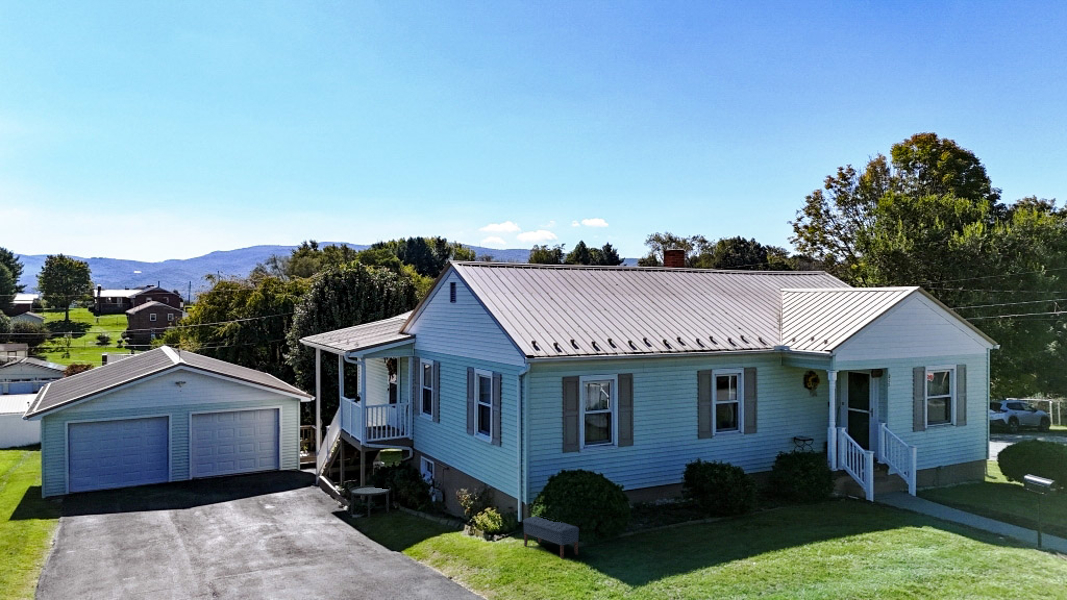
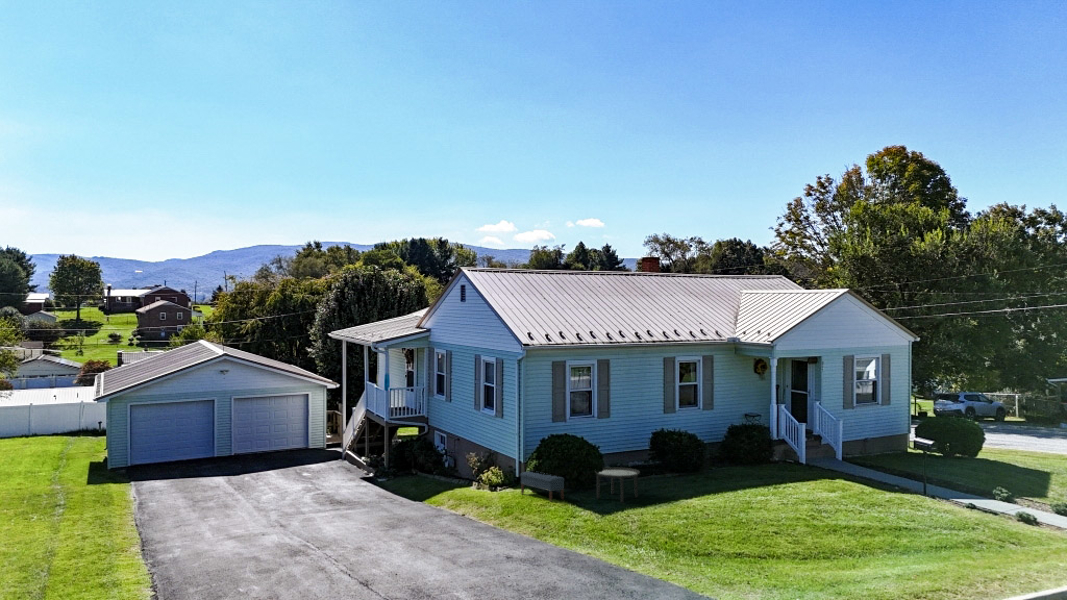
round table: present [349,485,391,517] -> present [595,467,640,503]

